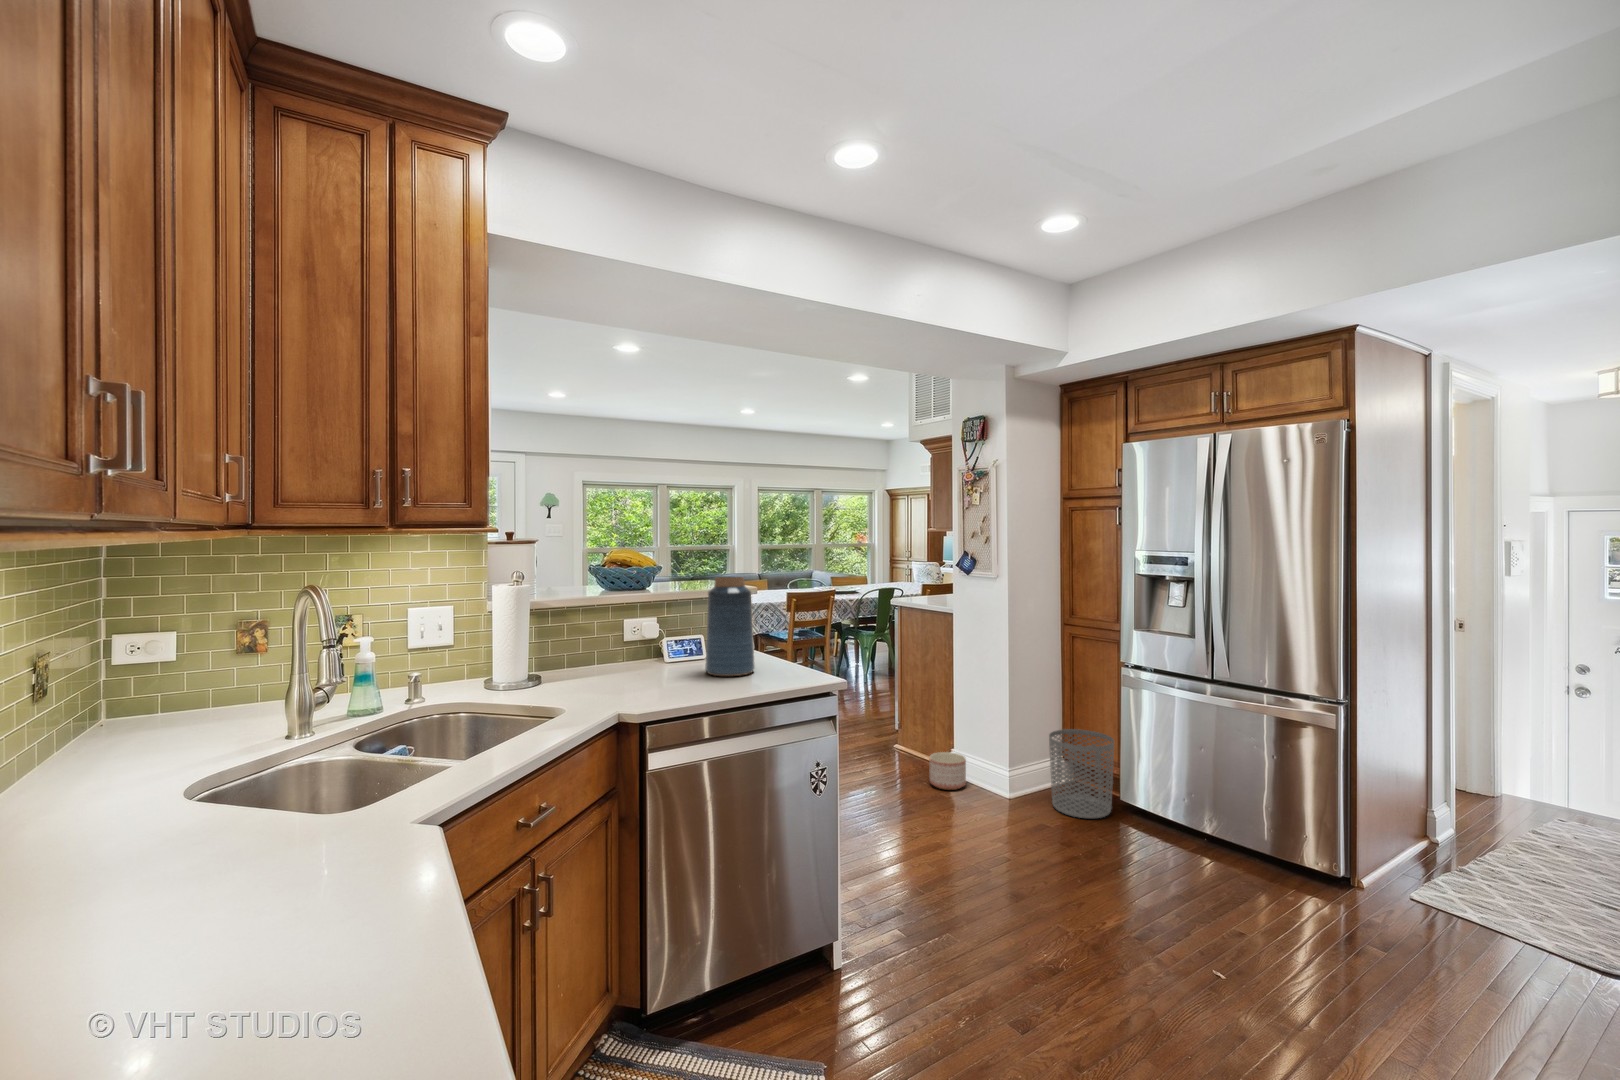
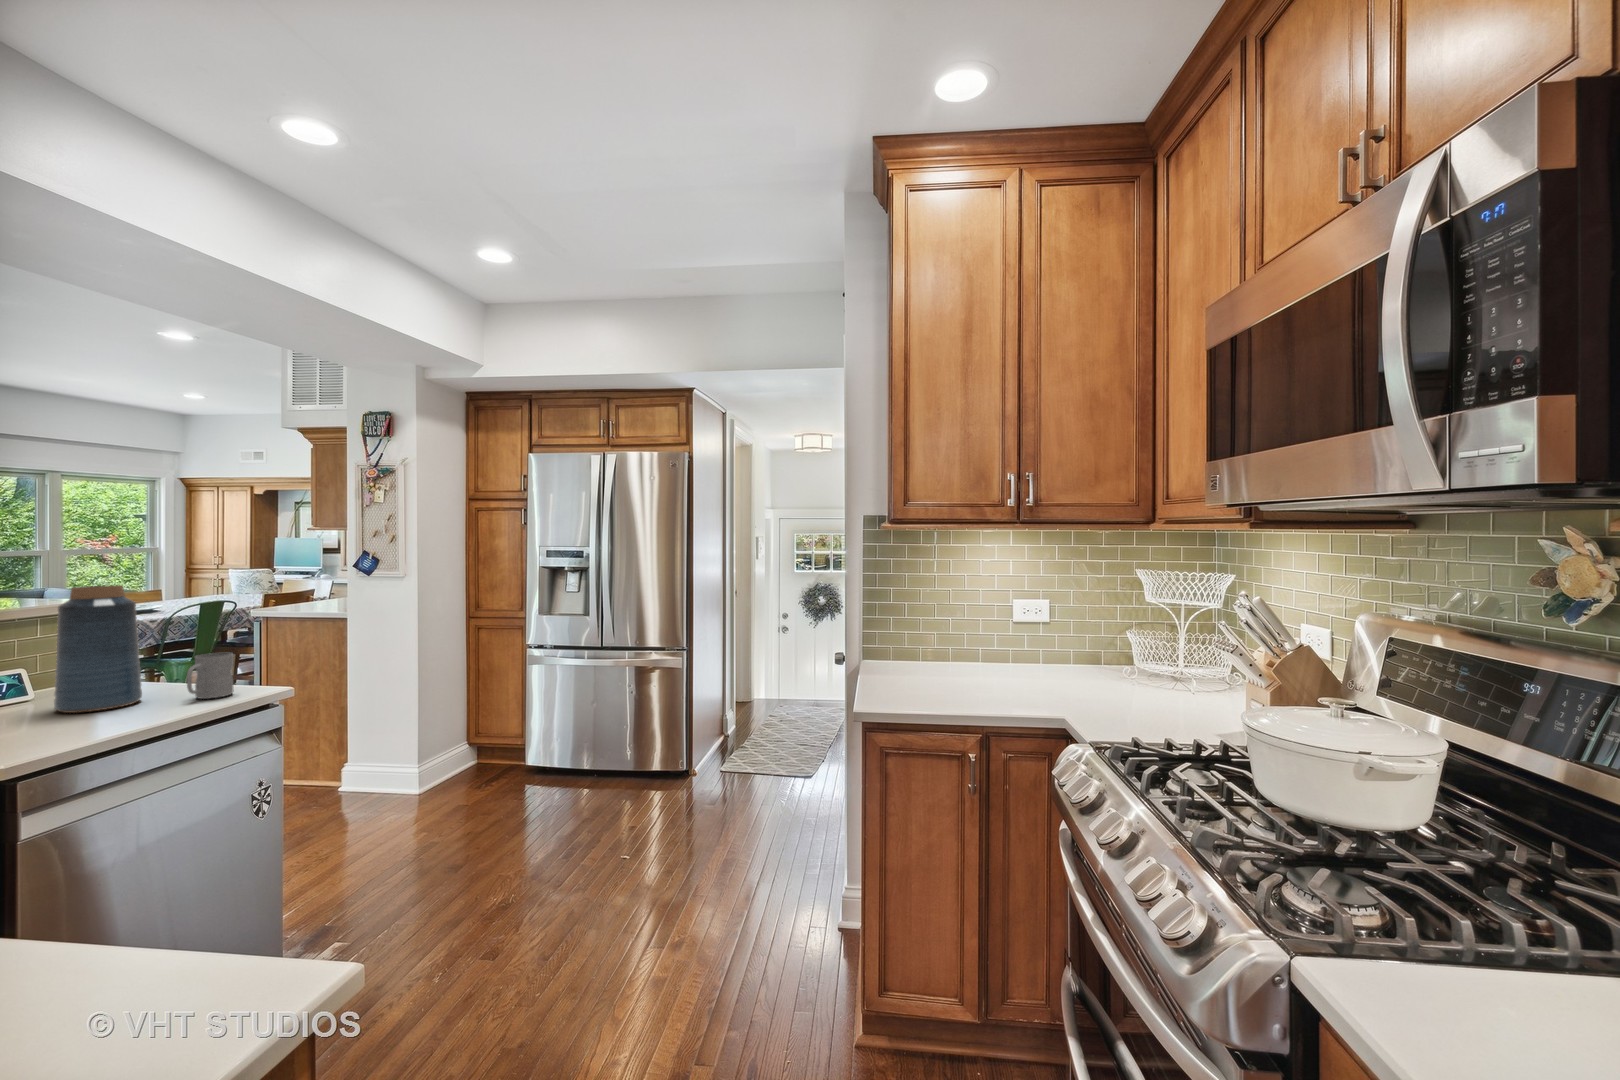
mug: none [774,640,808,680] -> present [186,652,234,699]
waste bin: present [1049,729,1114,818] -> none [461,709,522,787]
planter: present [929,752,966,790] -> none [323,761,369,802]

